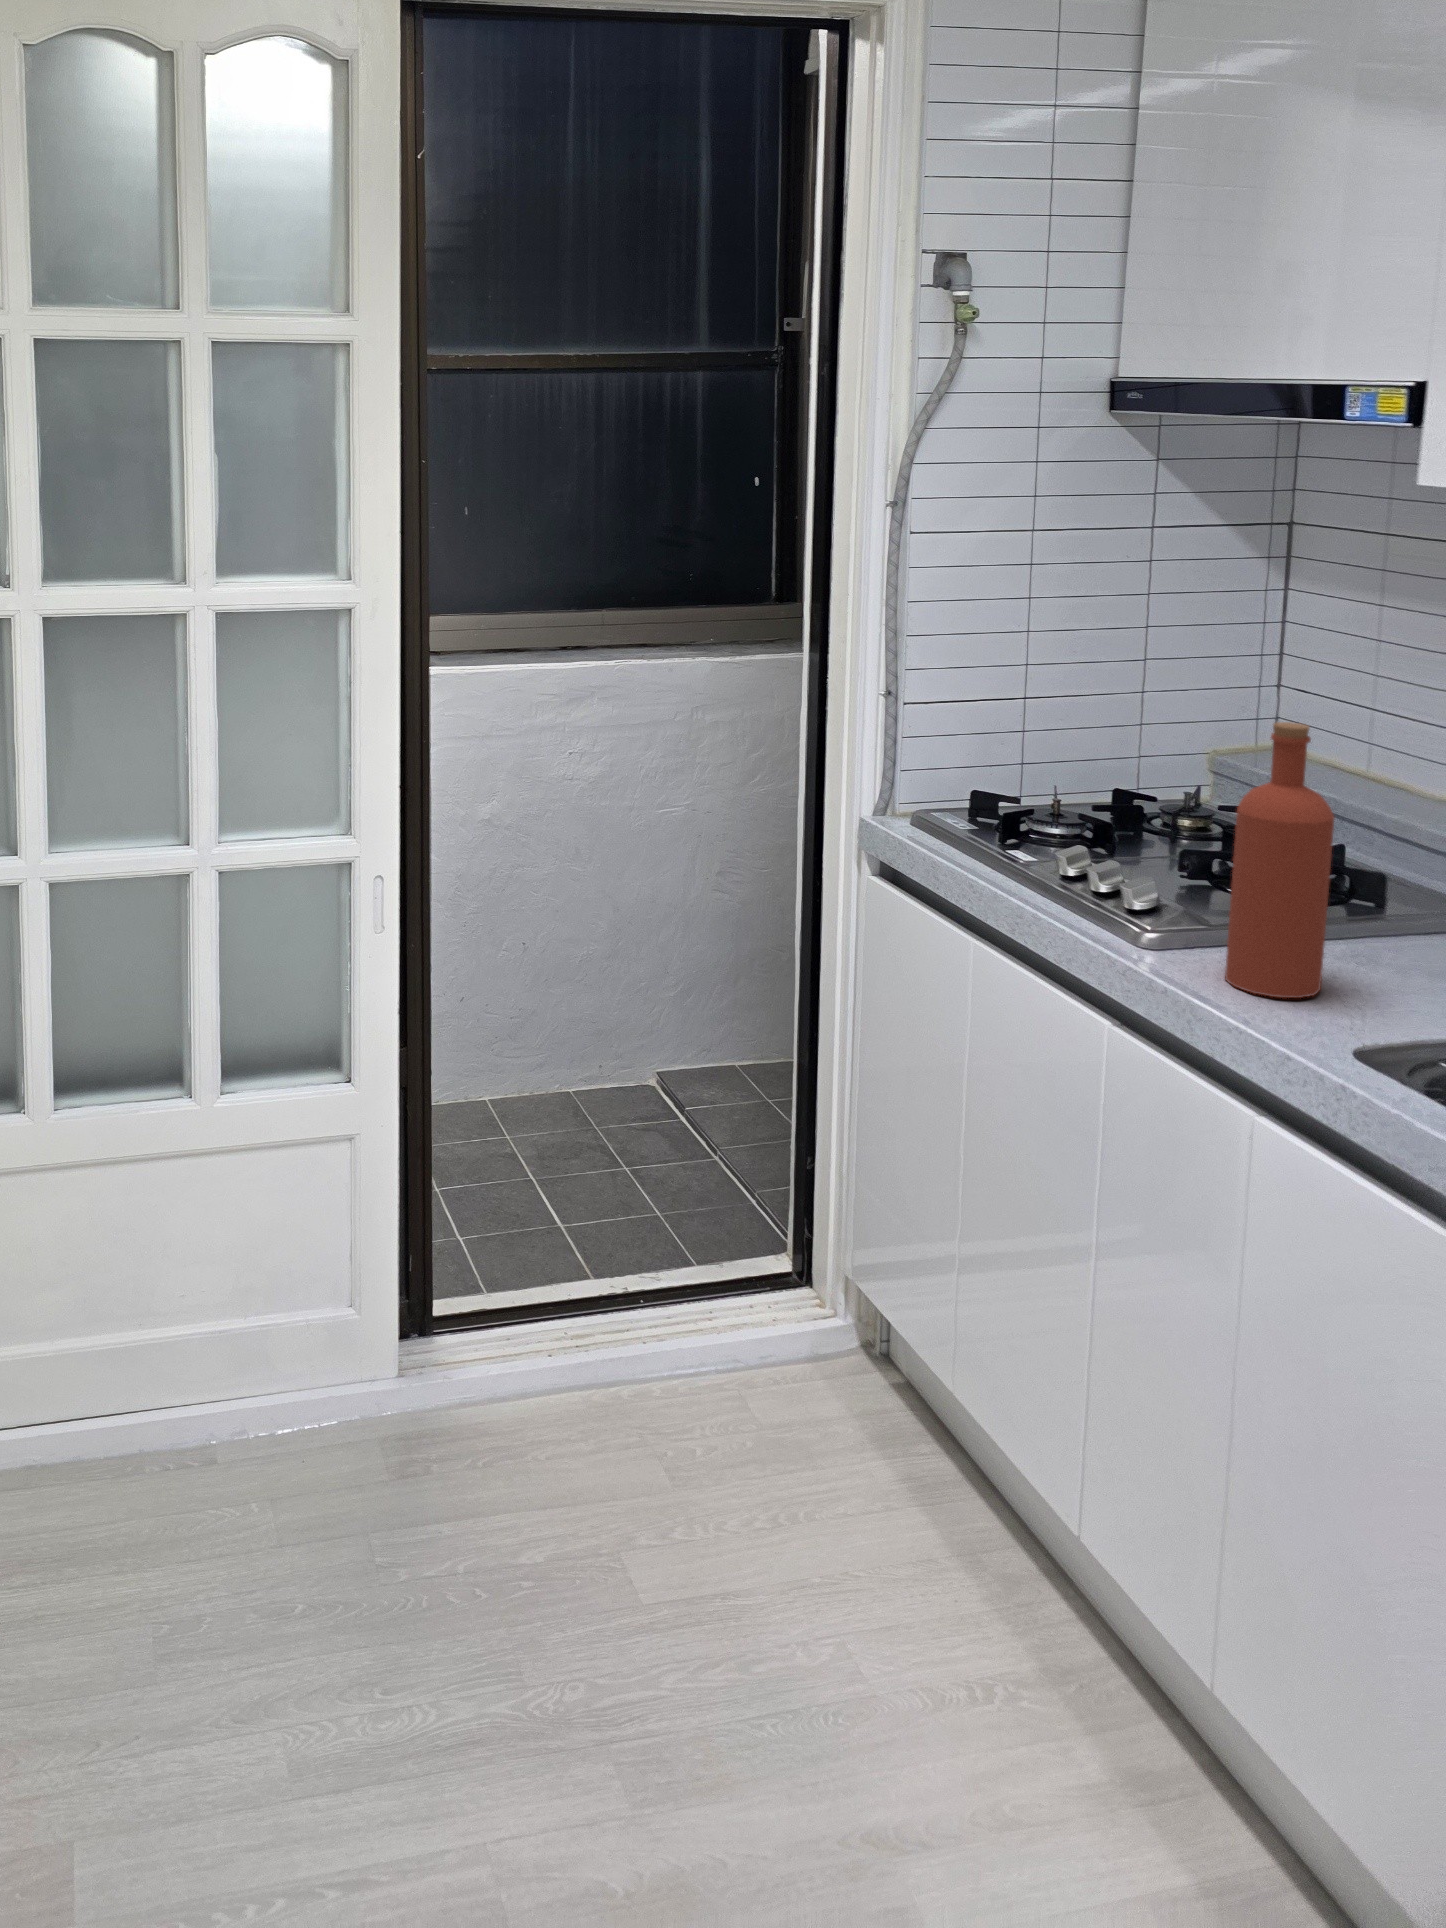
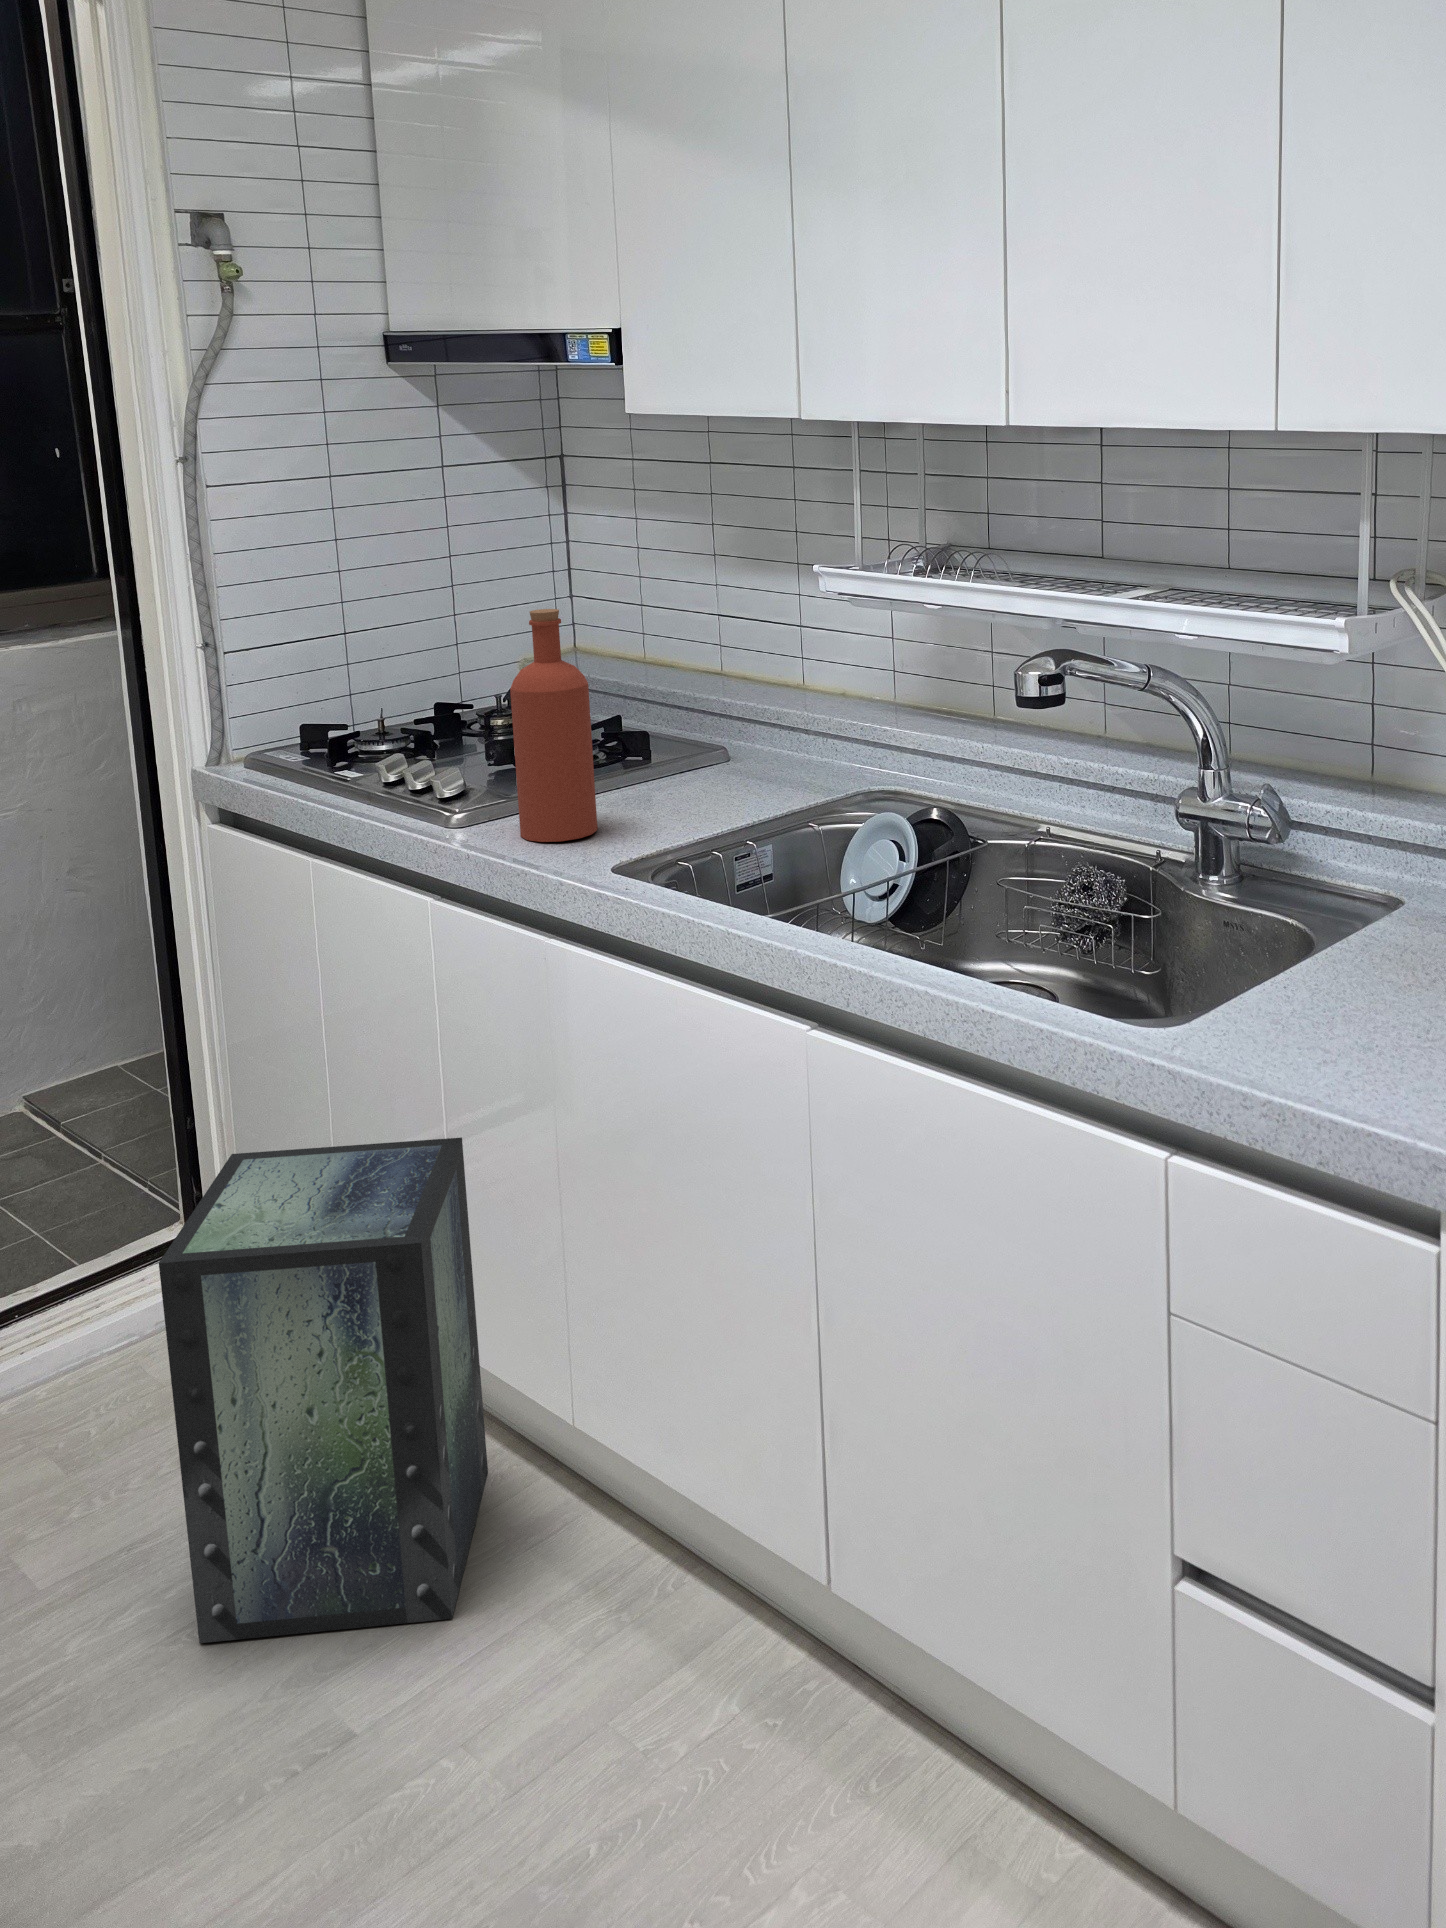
storage box: none [772,1240,1107,1842] -> present [159,1137,488,1643]

